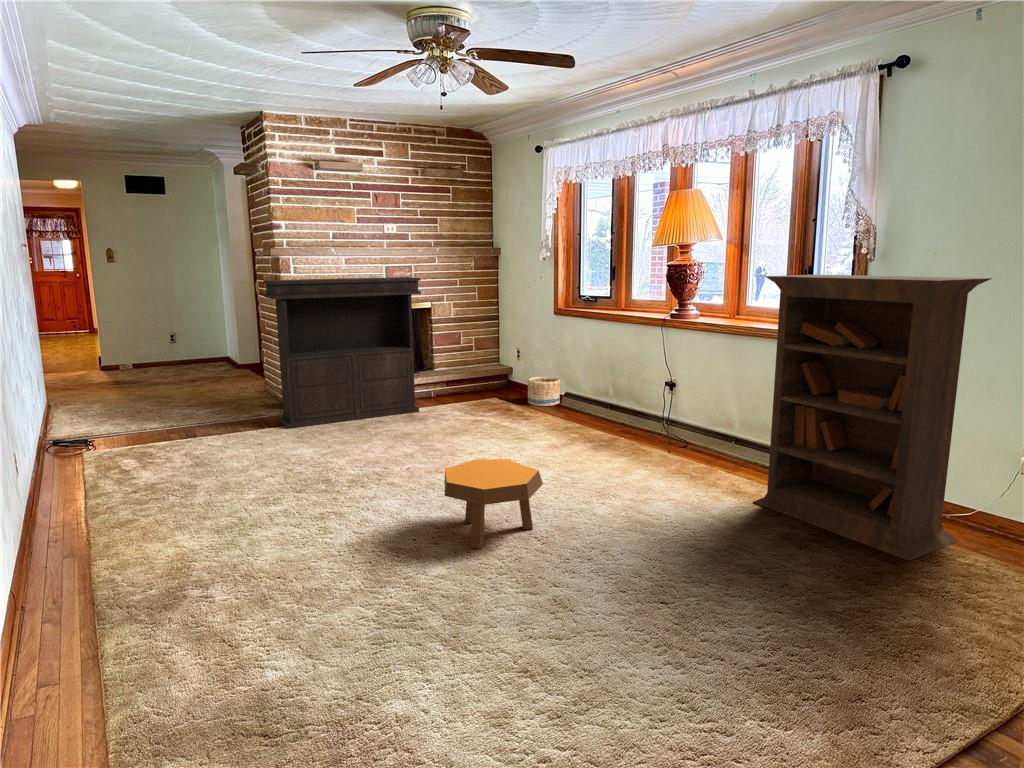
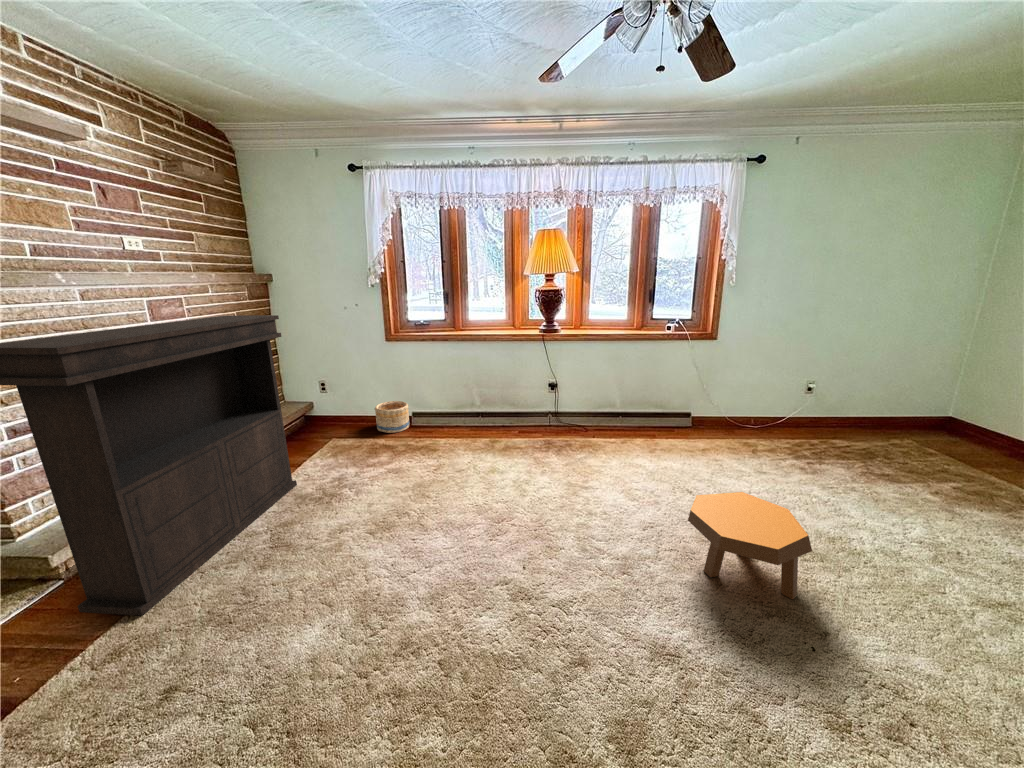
bookcase: present [753,275,992,561] -> none [693,294,855,453]

